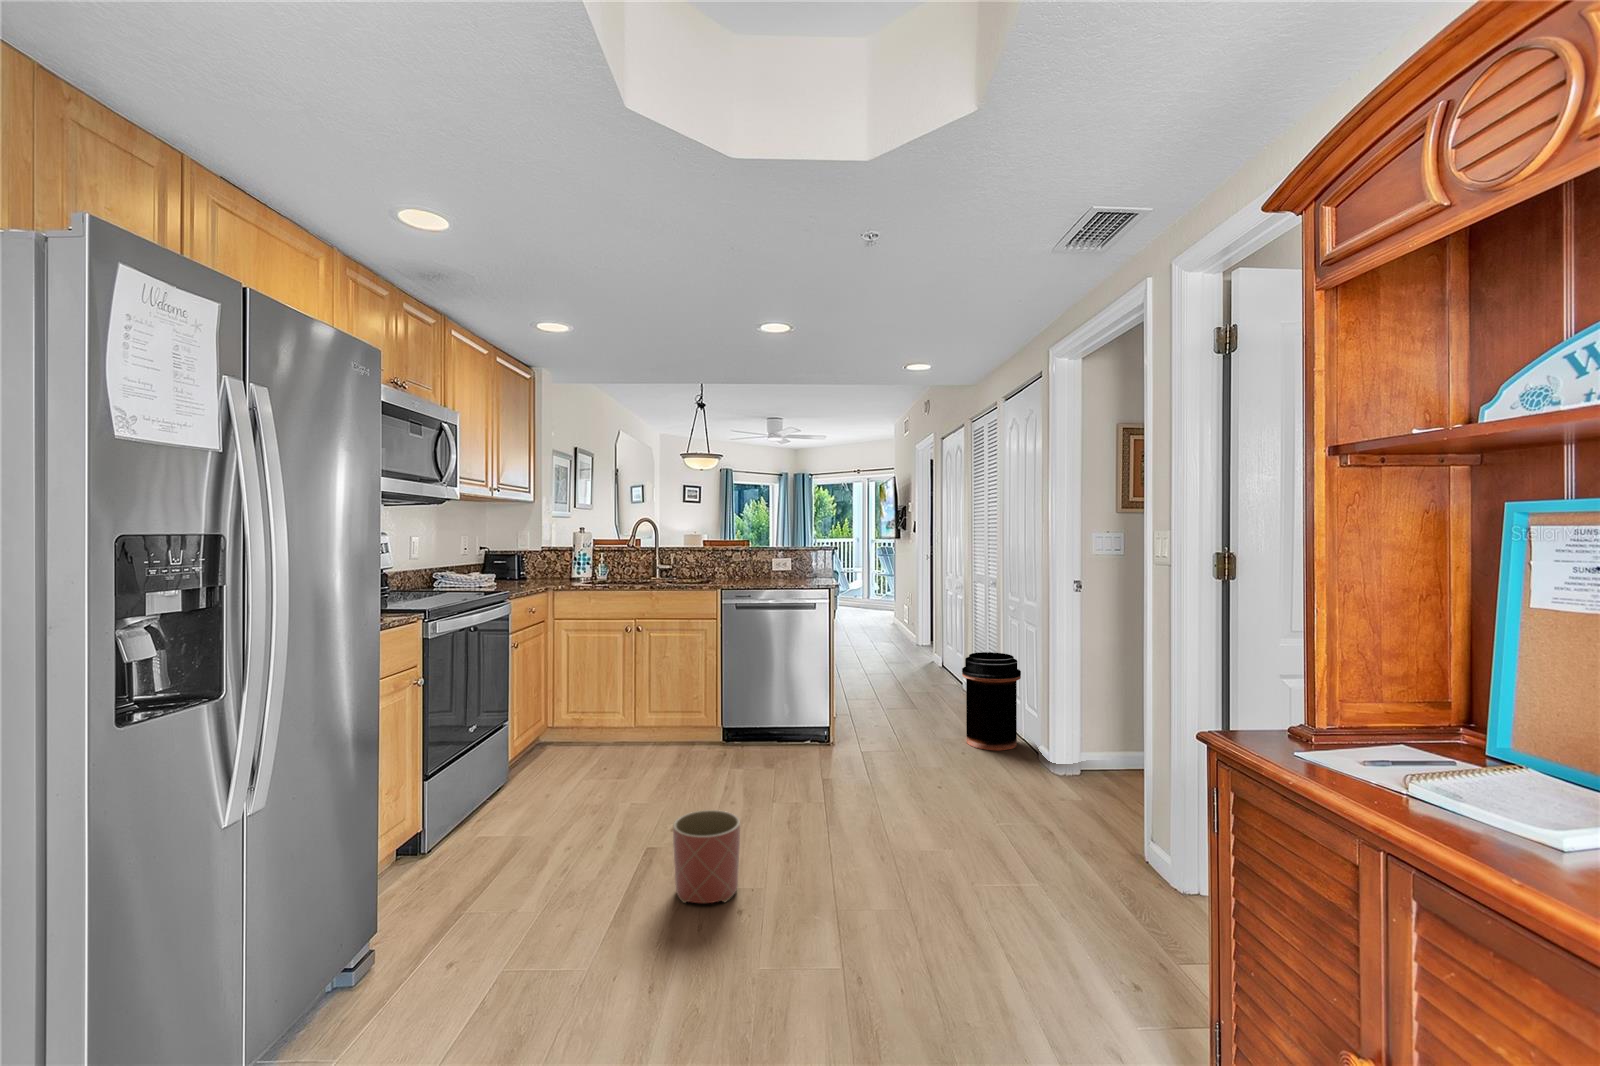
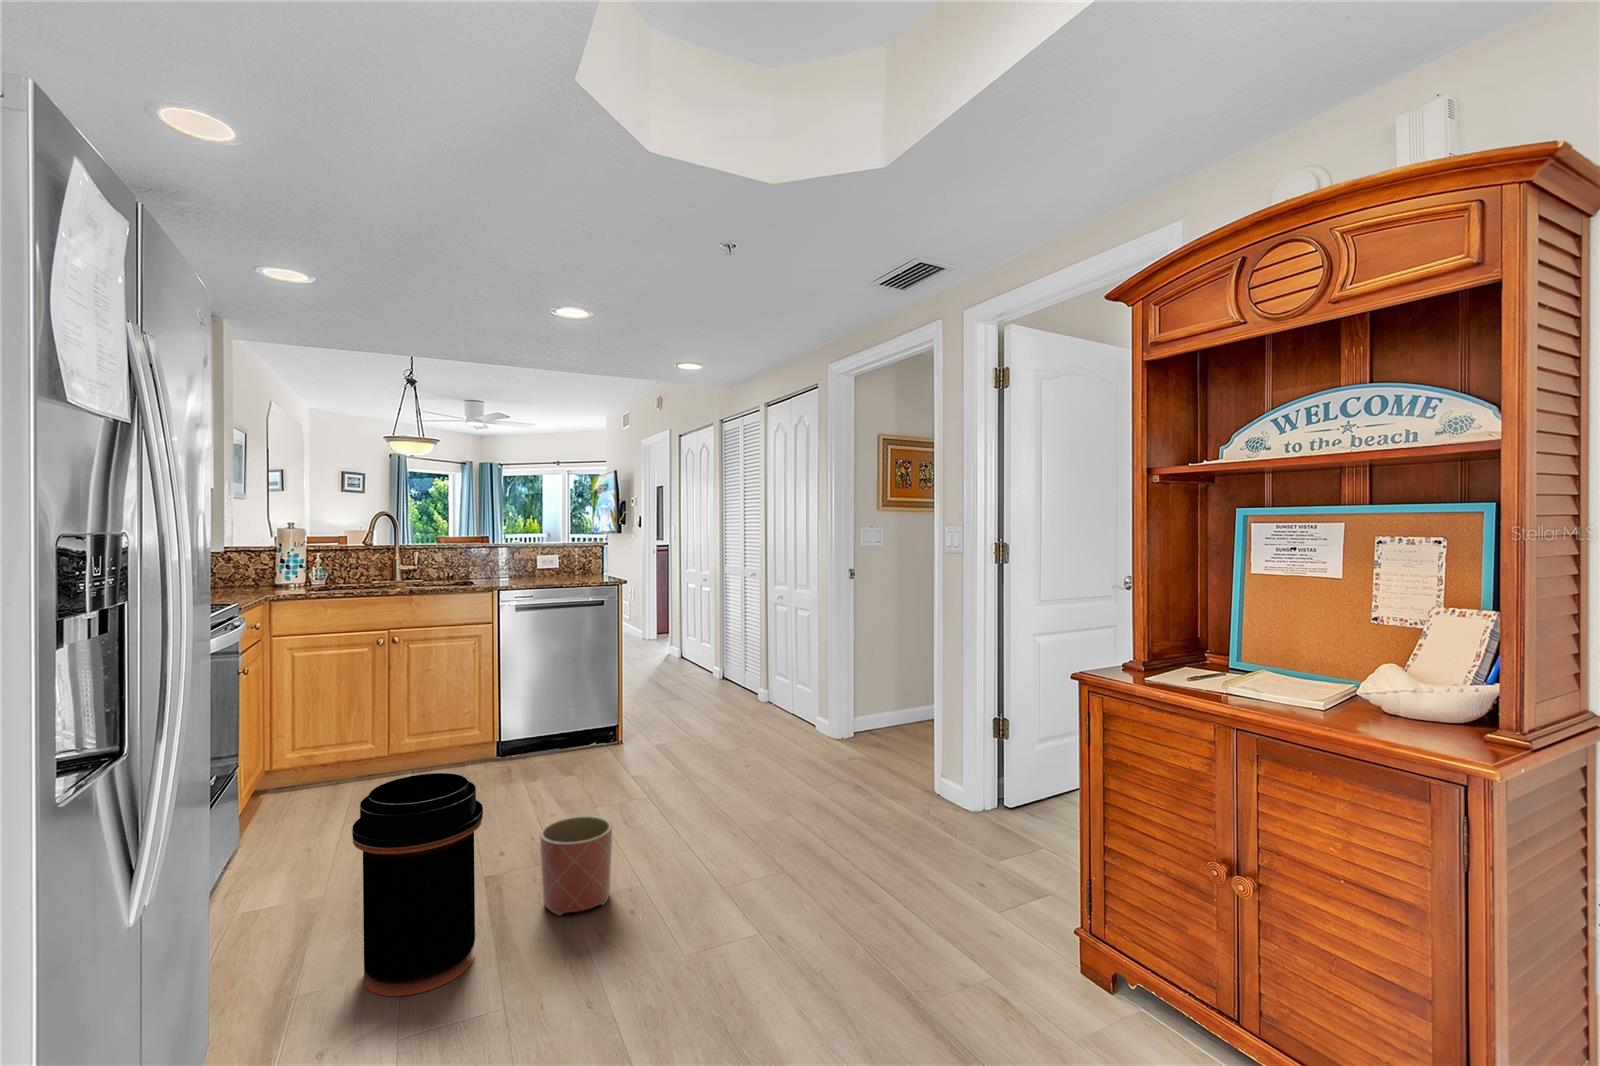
trash can: present [962,652,1021,750] -> present [352,773,483,996]

